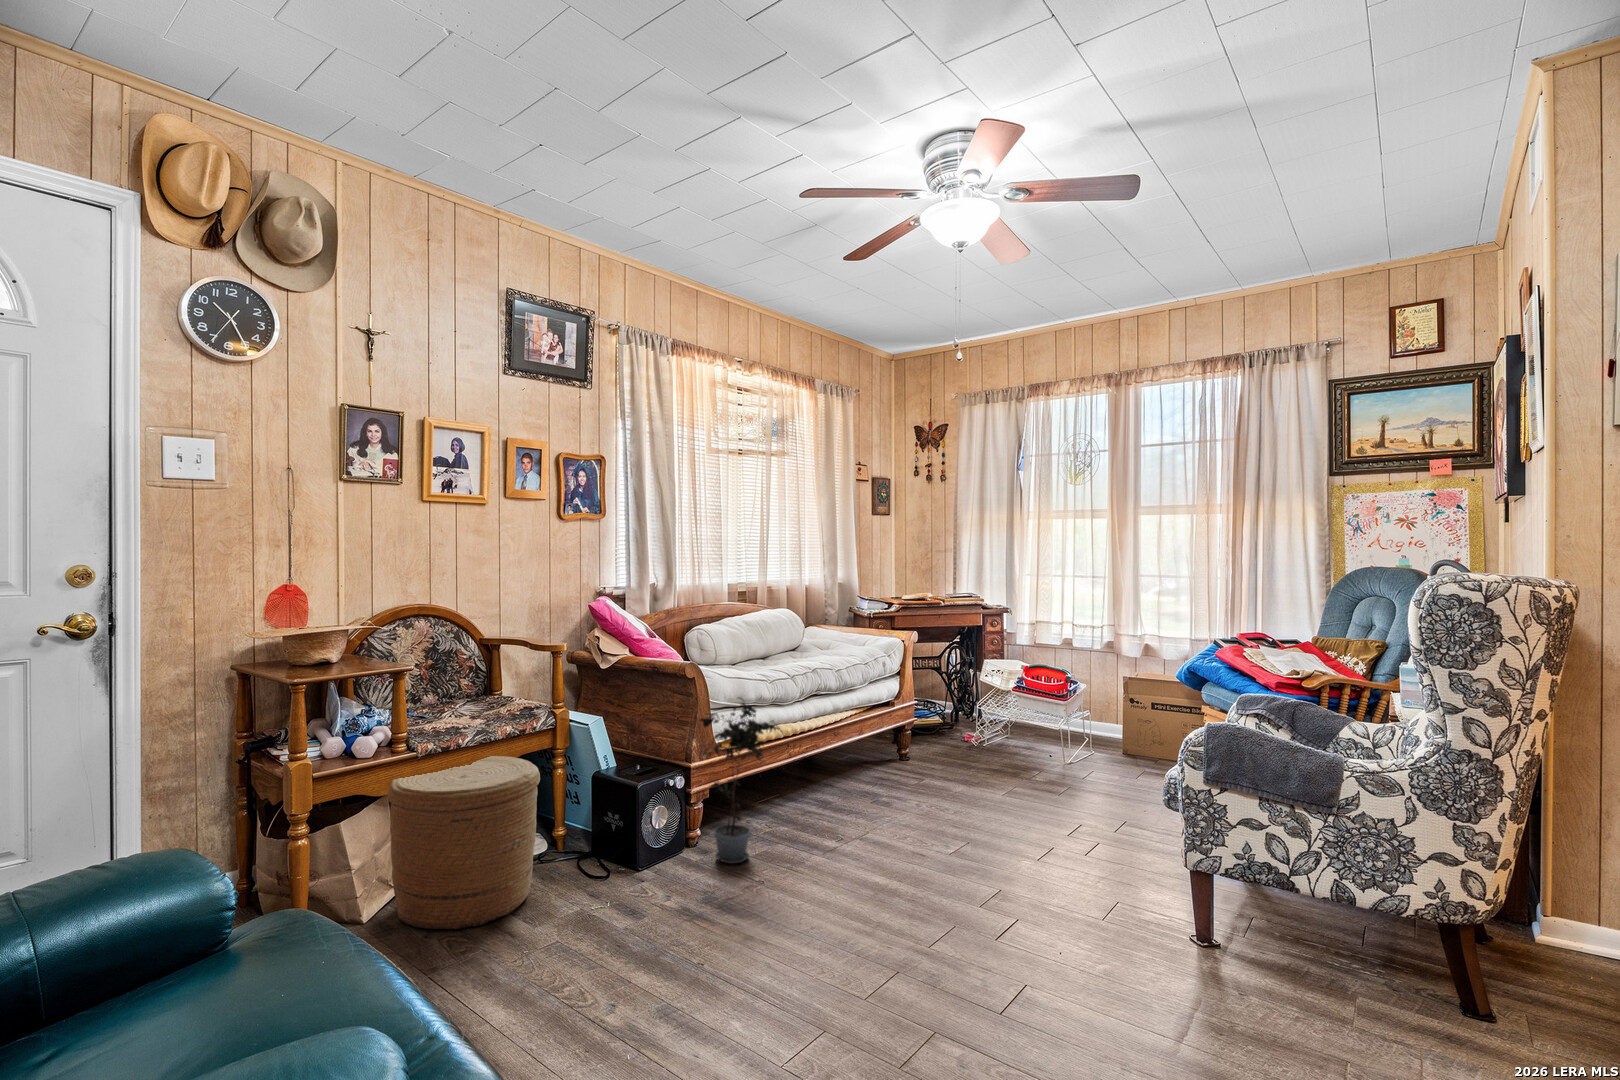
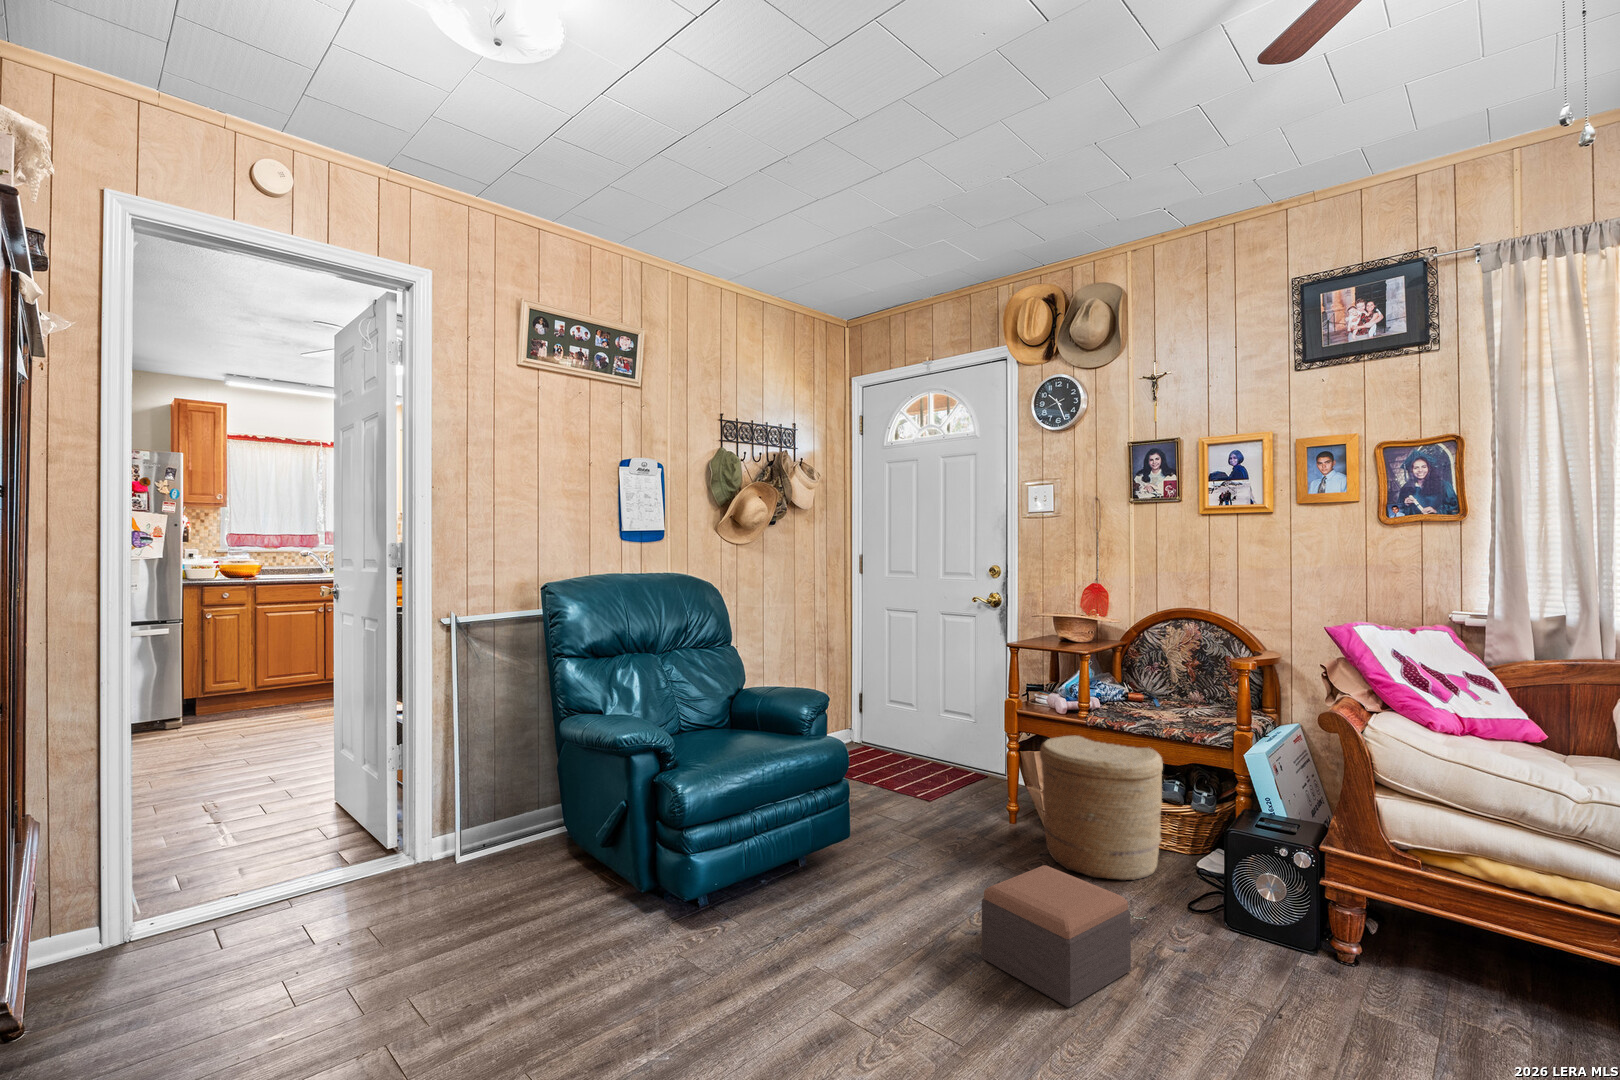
potted plant: present [700,697,782,864] -> none [1272,774,1387,1004]
footstool: none [614,858,758,999] -> present [982,865,1131,1008]

